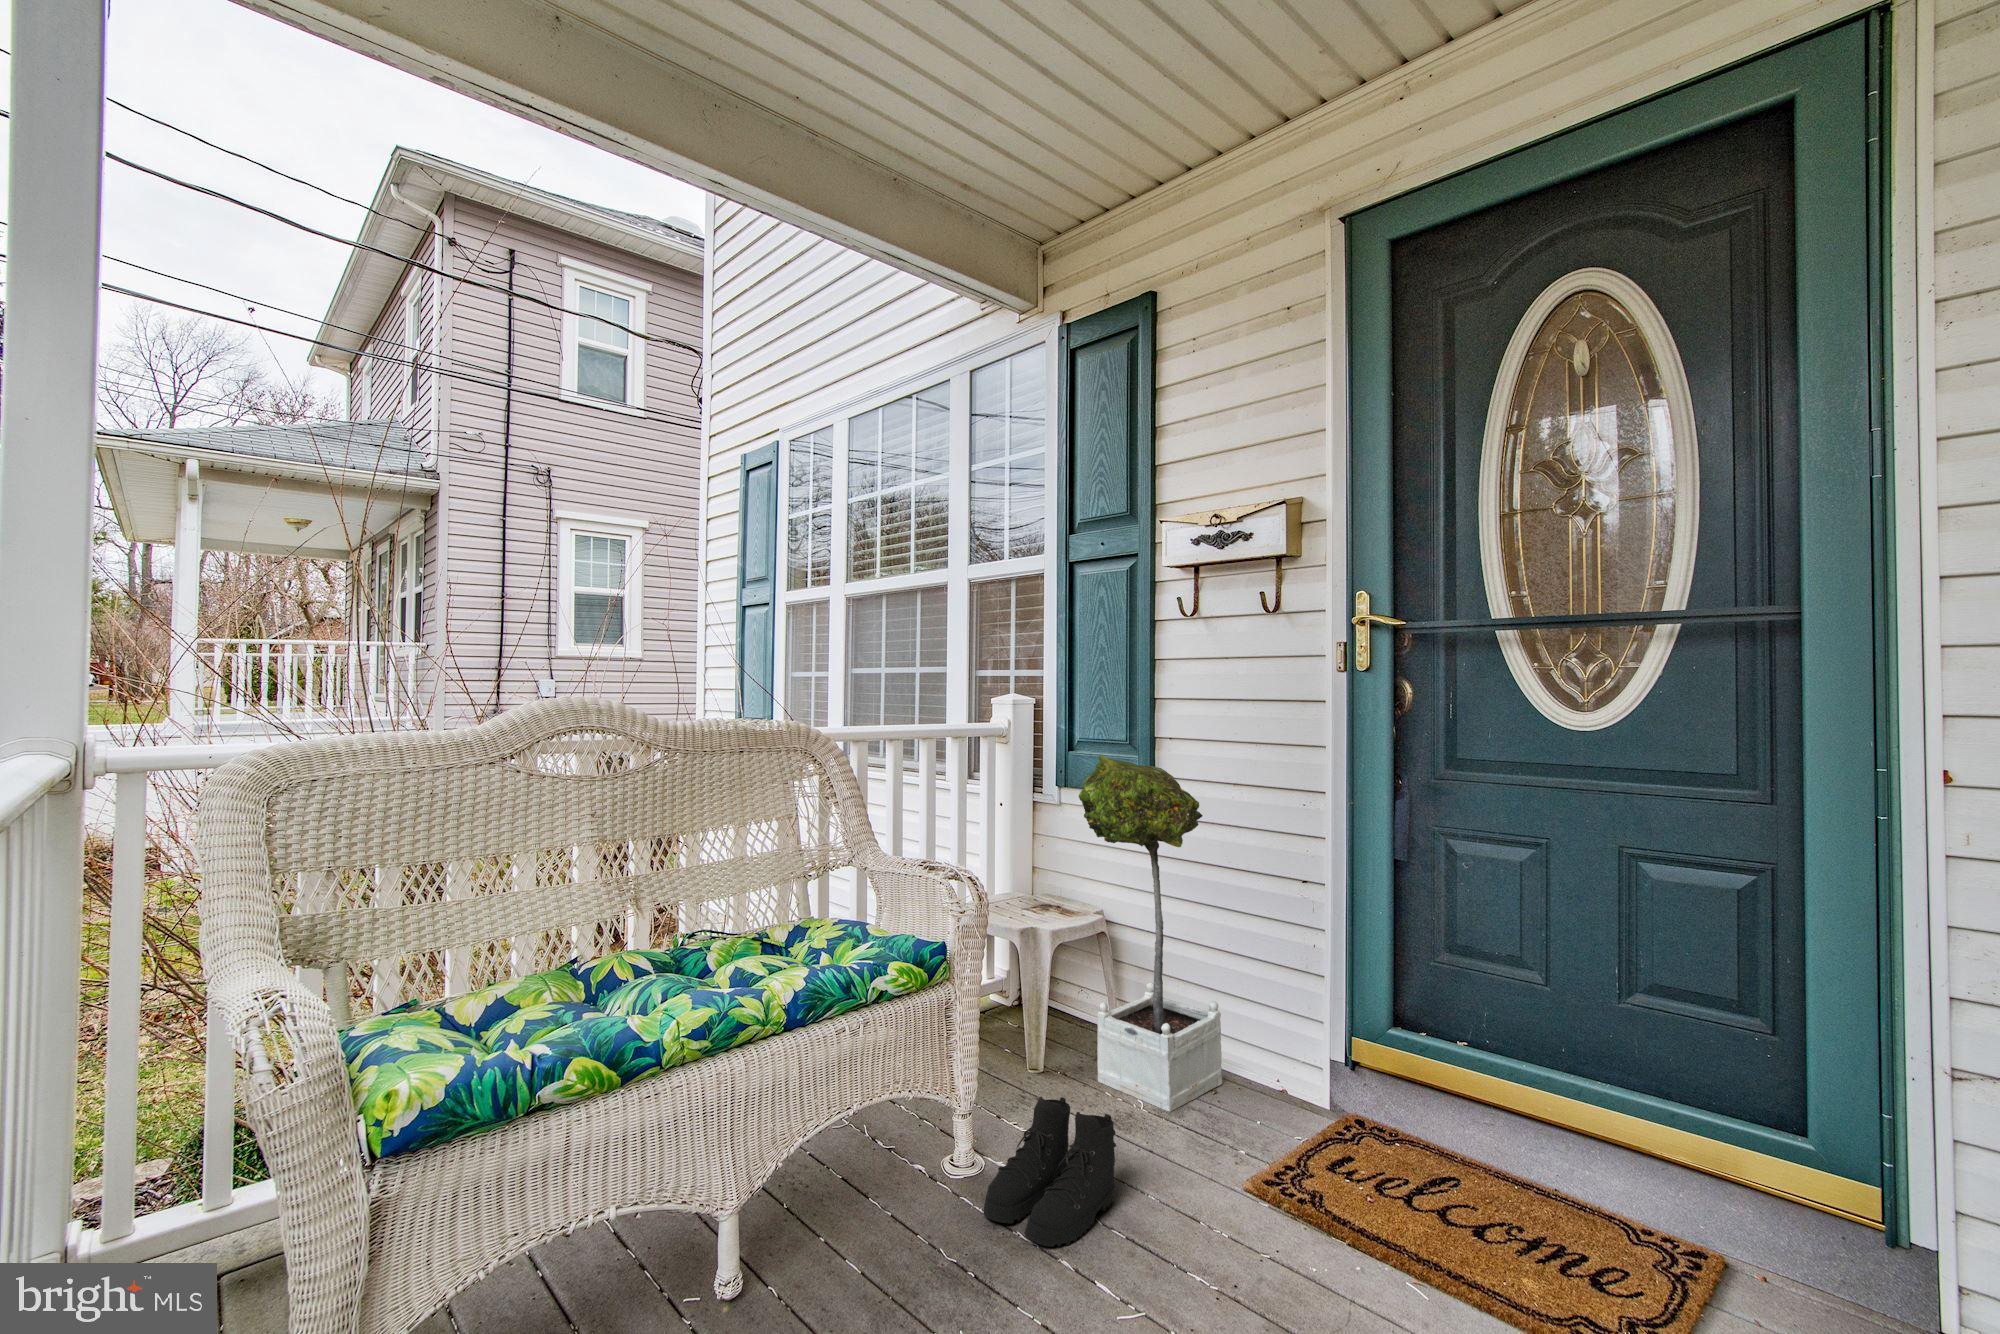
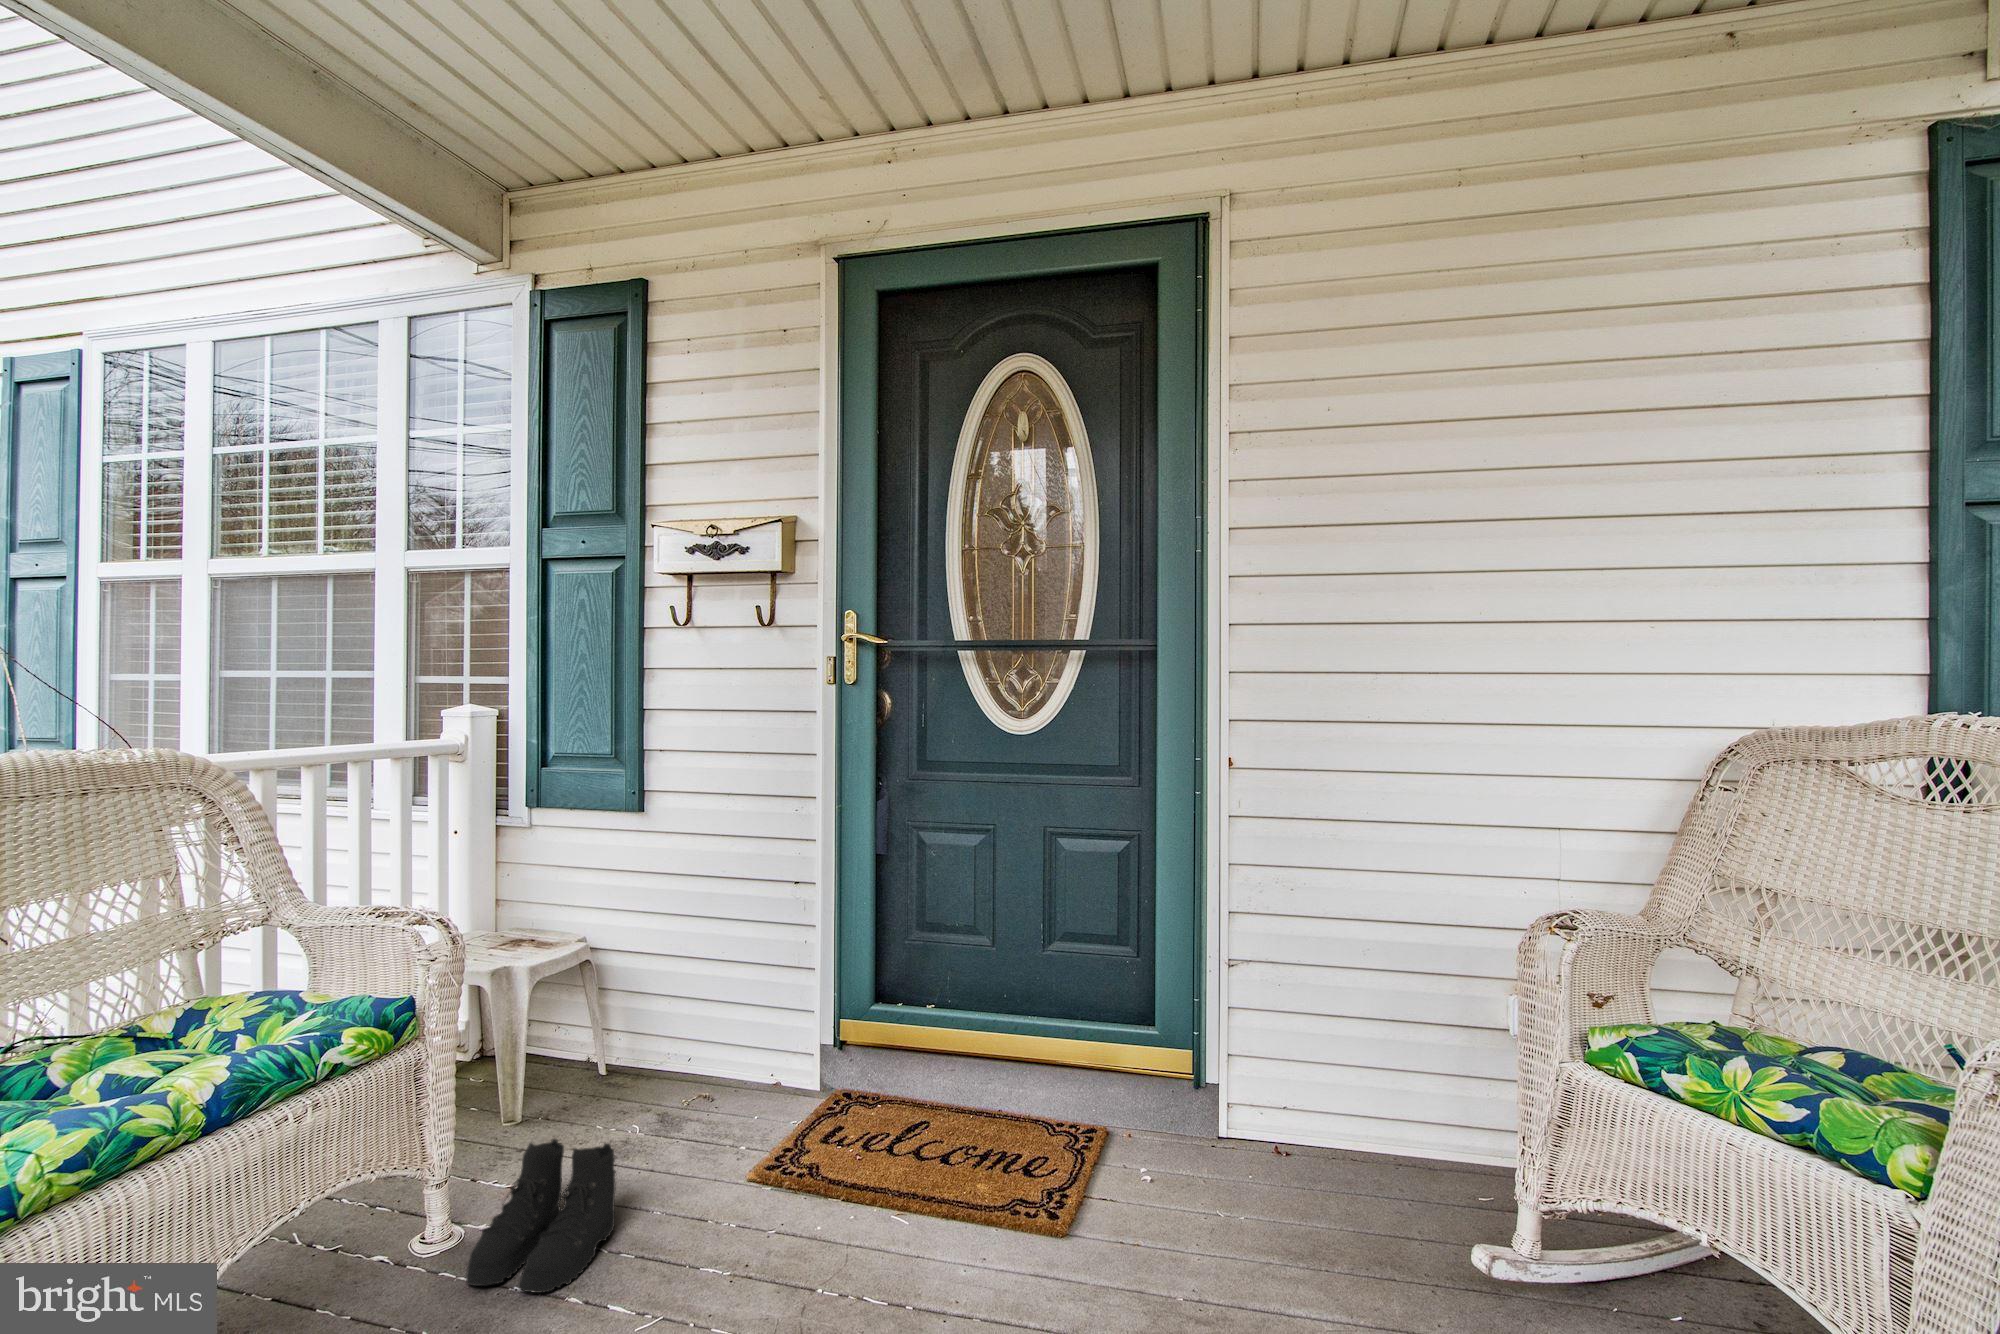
potted tree: present [1079,754,1222,1112] -> none [560,770,717,1130]

